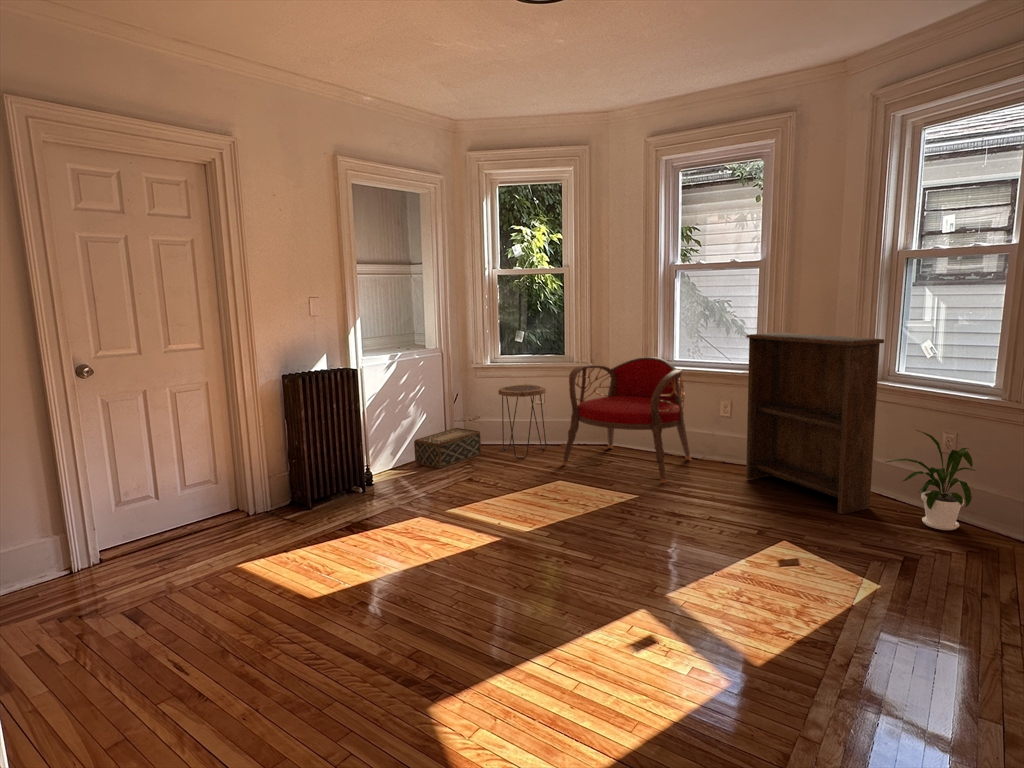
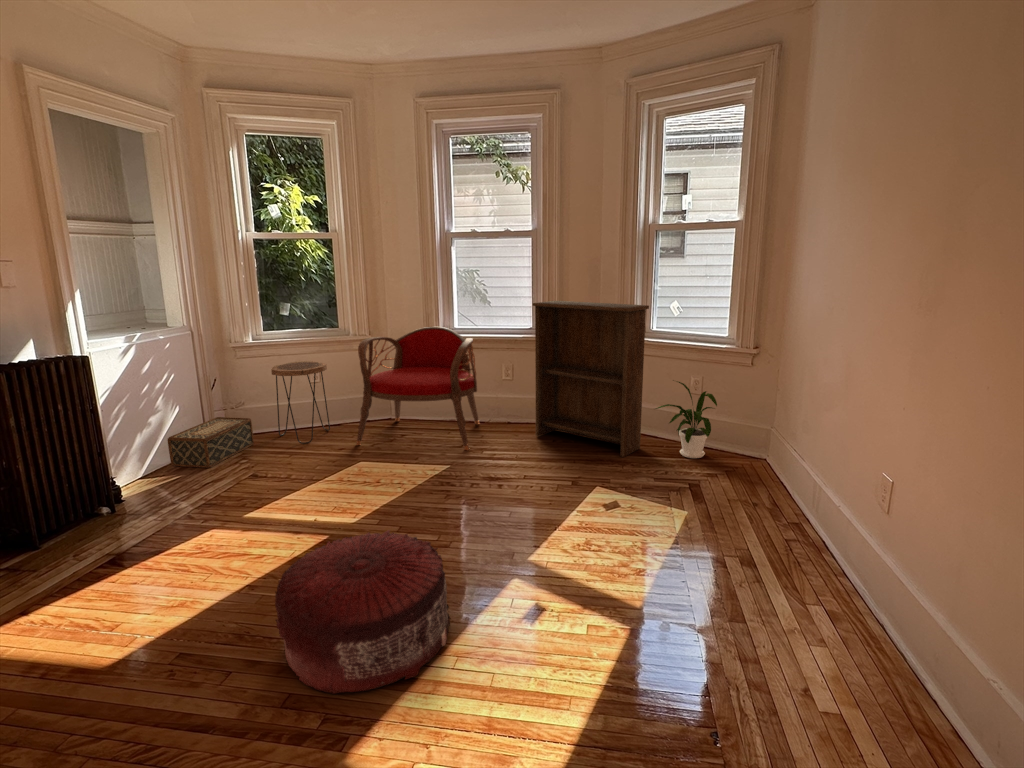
pouf: none [415,534,568,663] -> present [275,530,451,694]

